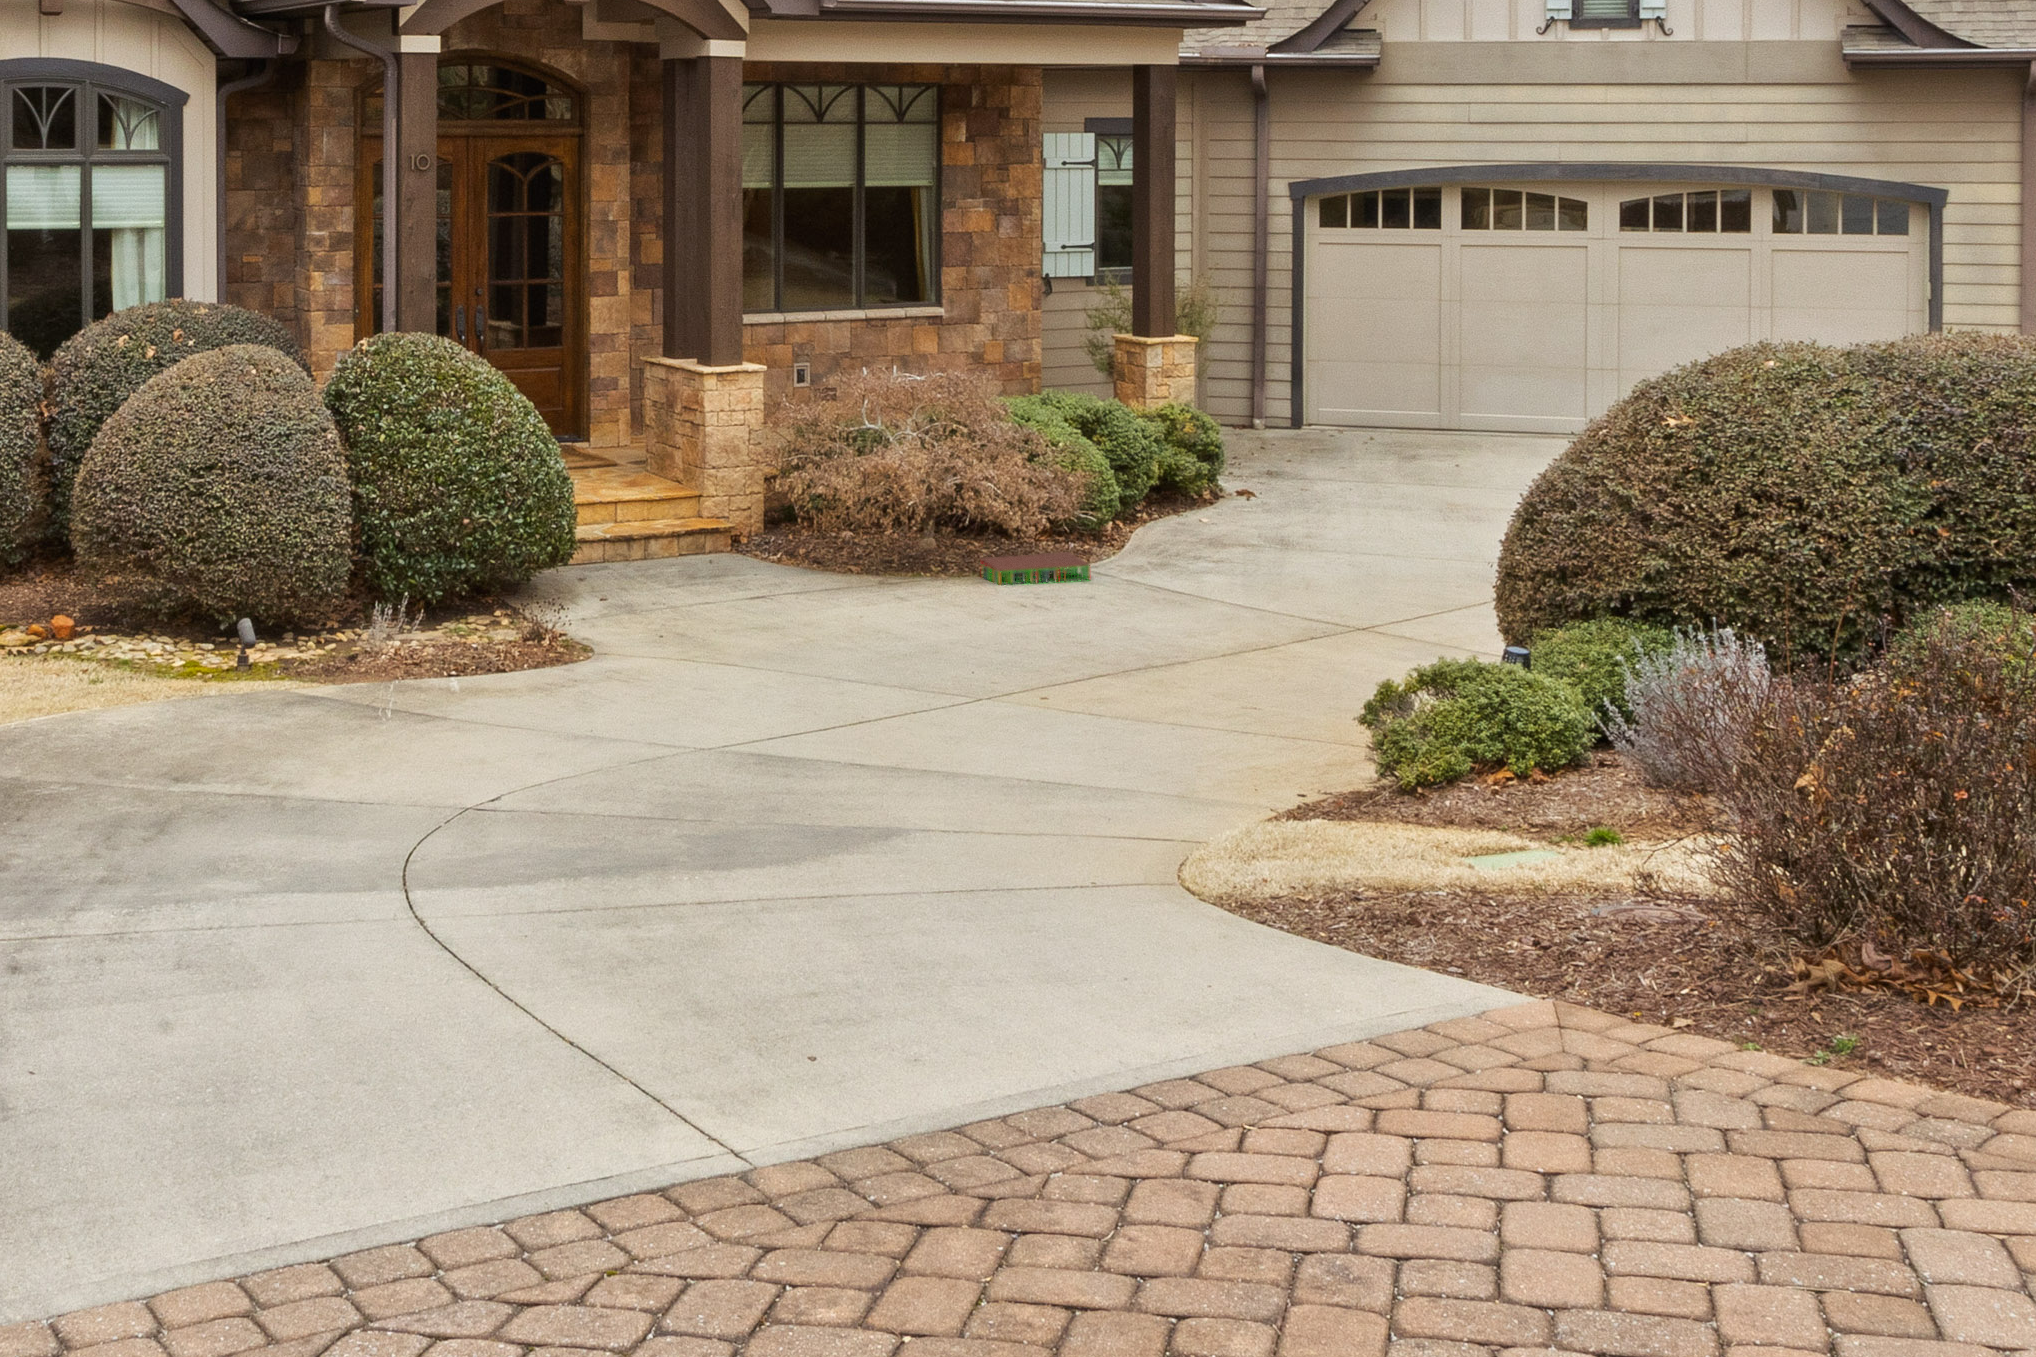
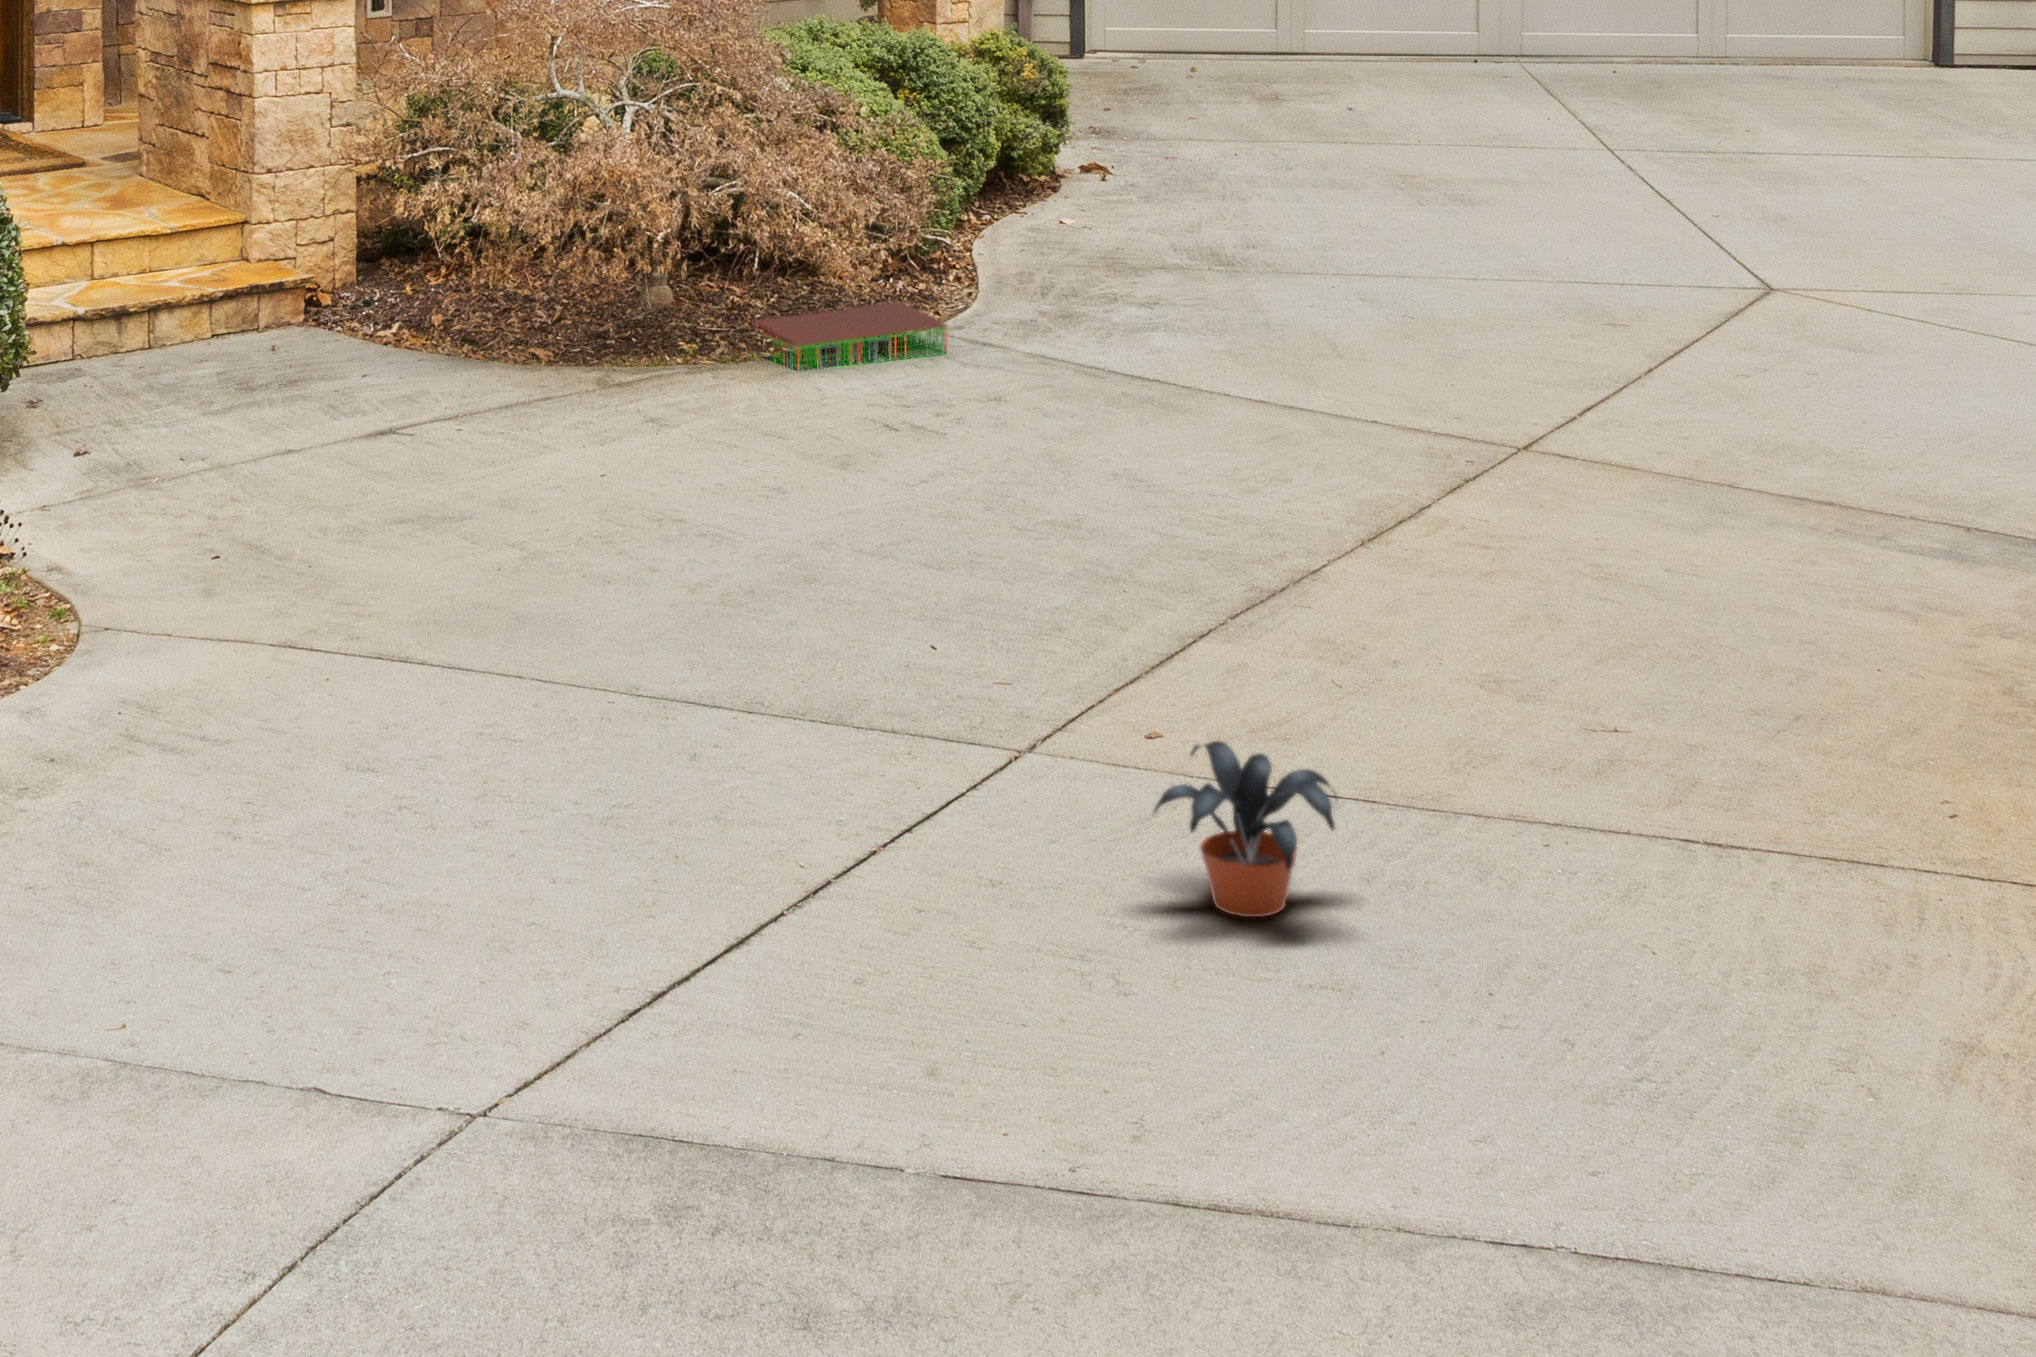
potted plant: none [1023,693,1106,763] -> present [1154,741,1335,917]

